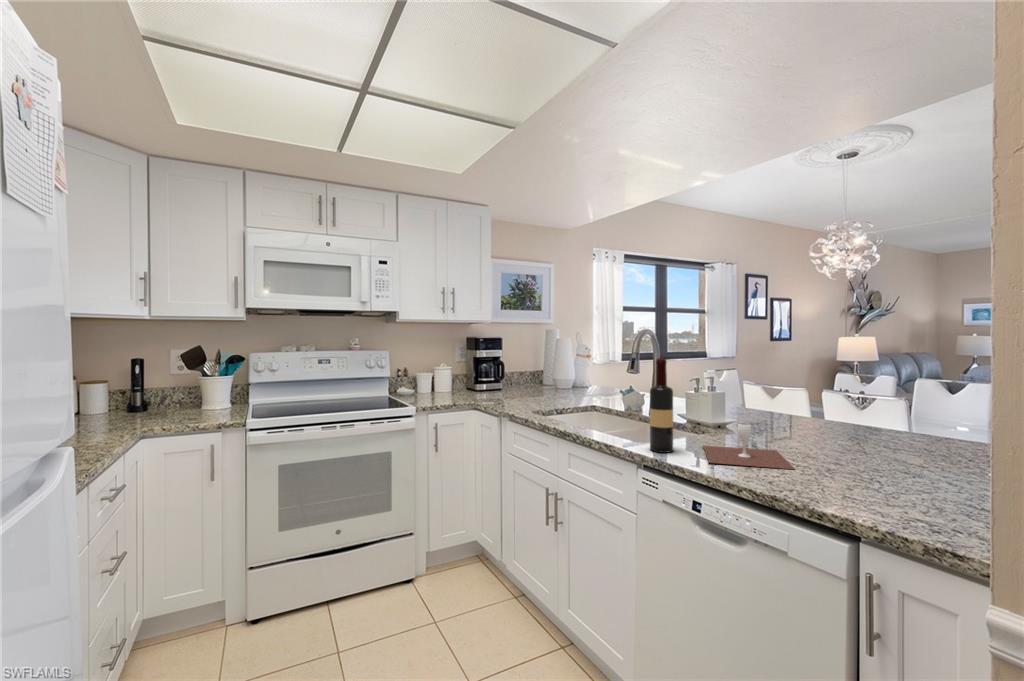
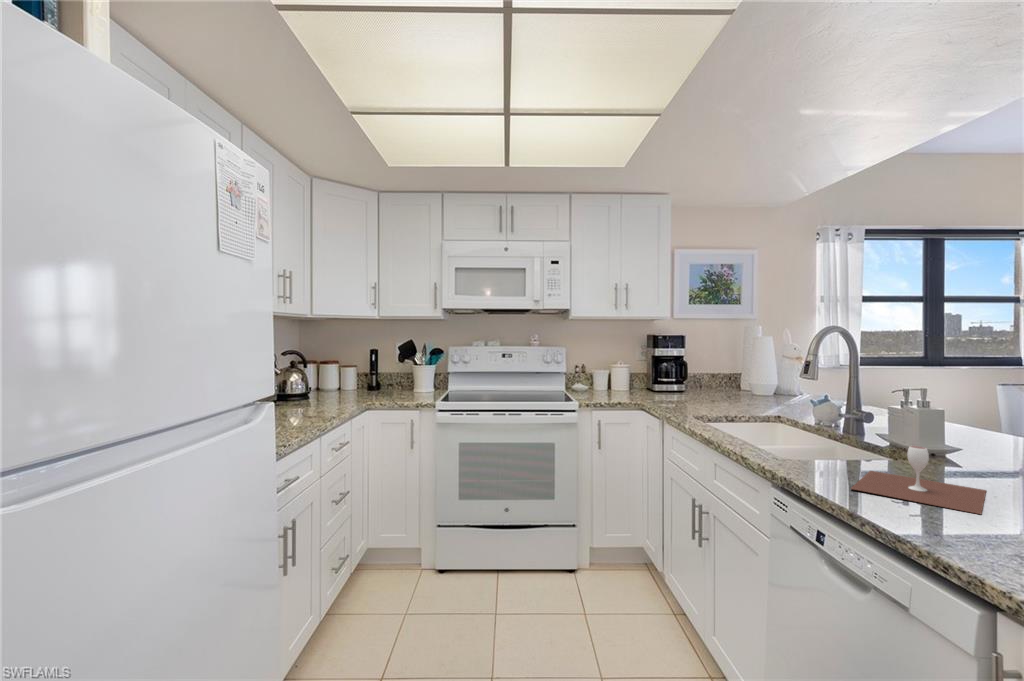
wine bottle: present [650,359,673,453] -> none [789,359,820,472]

